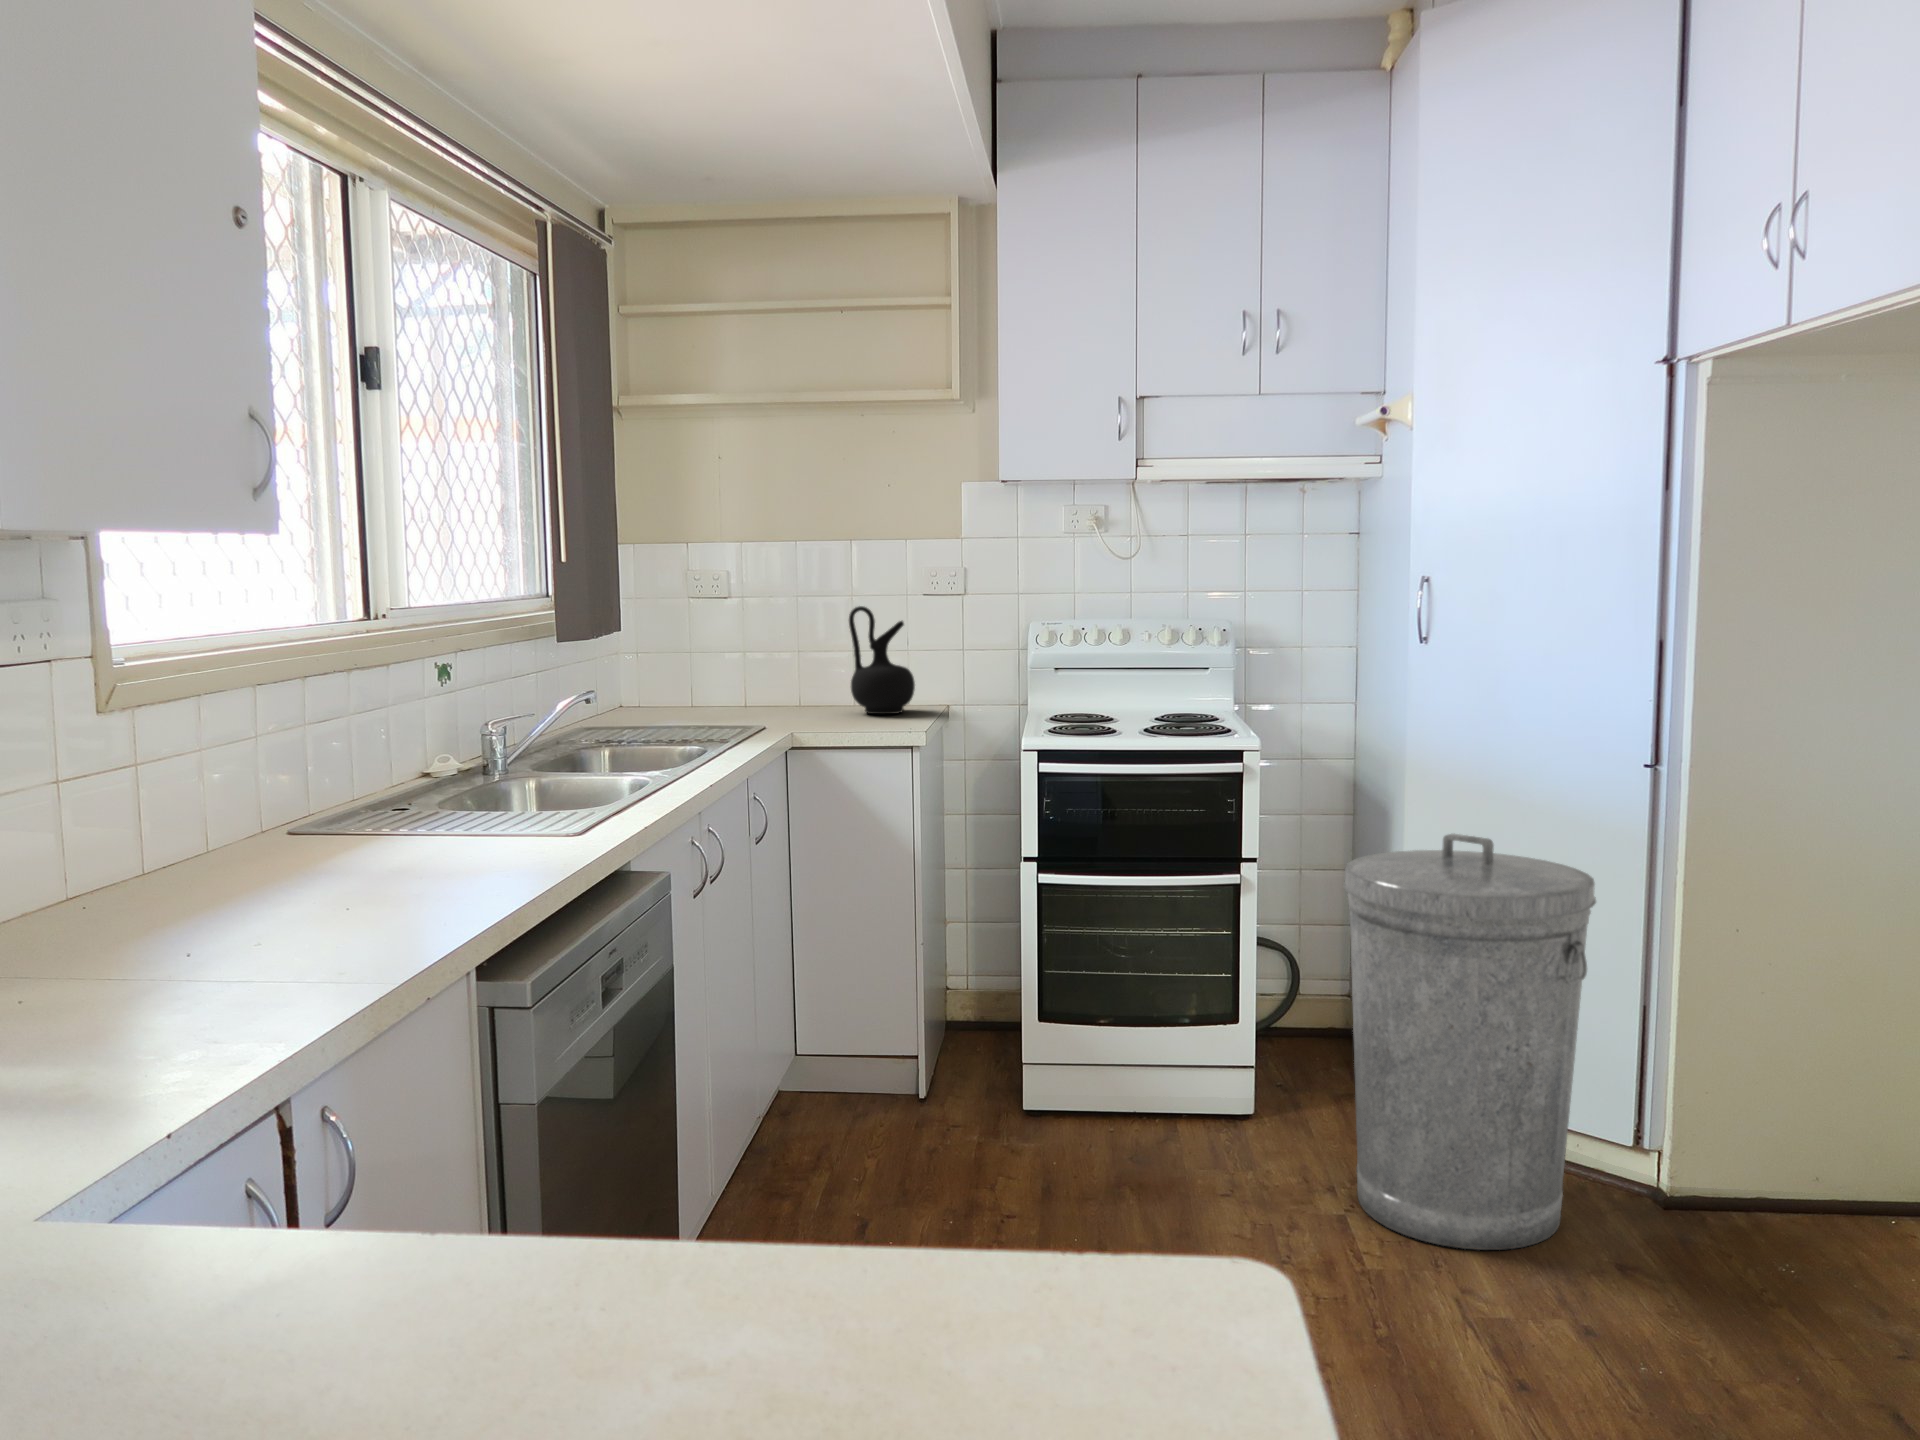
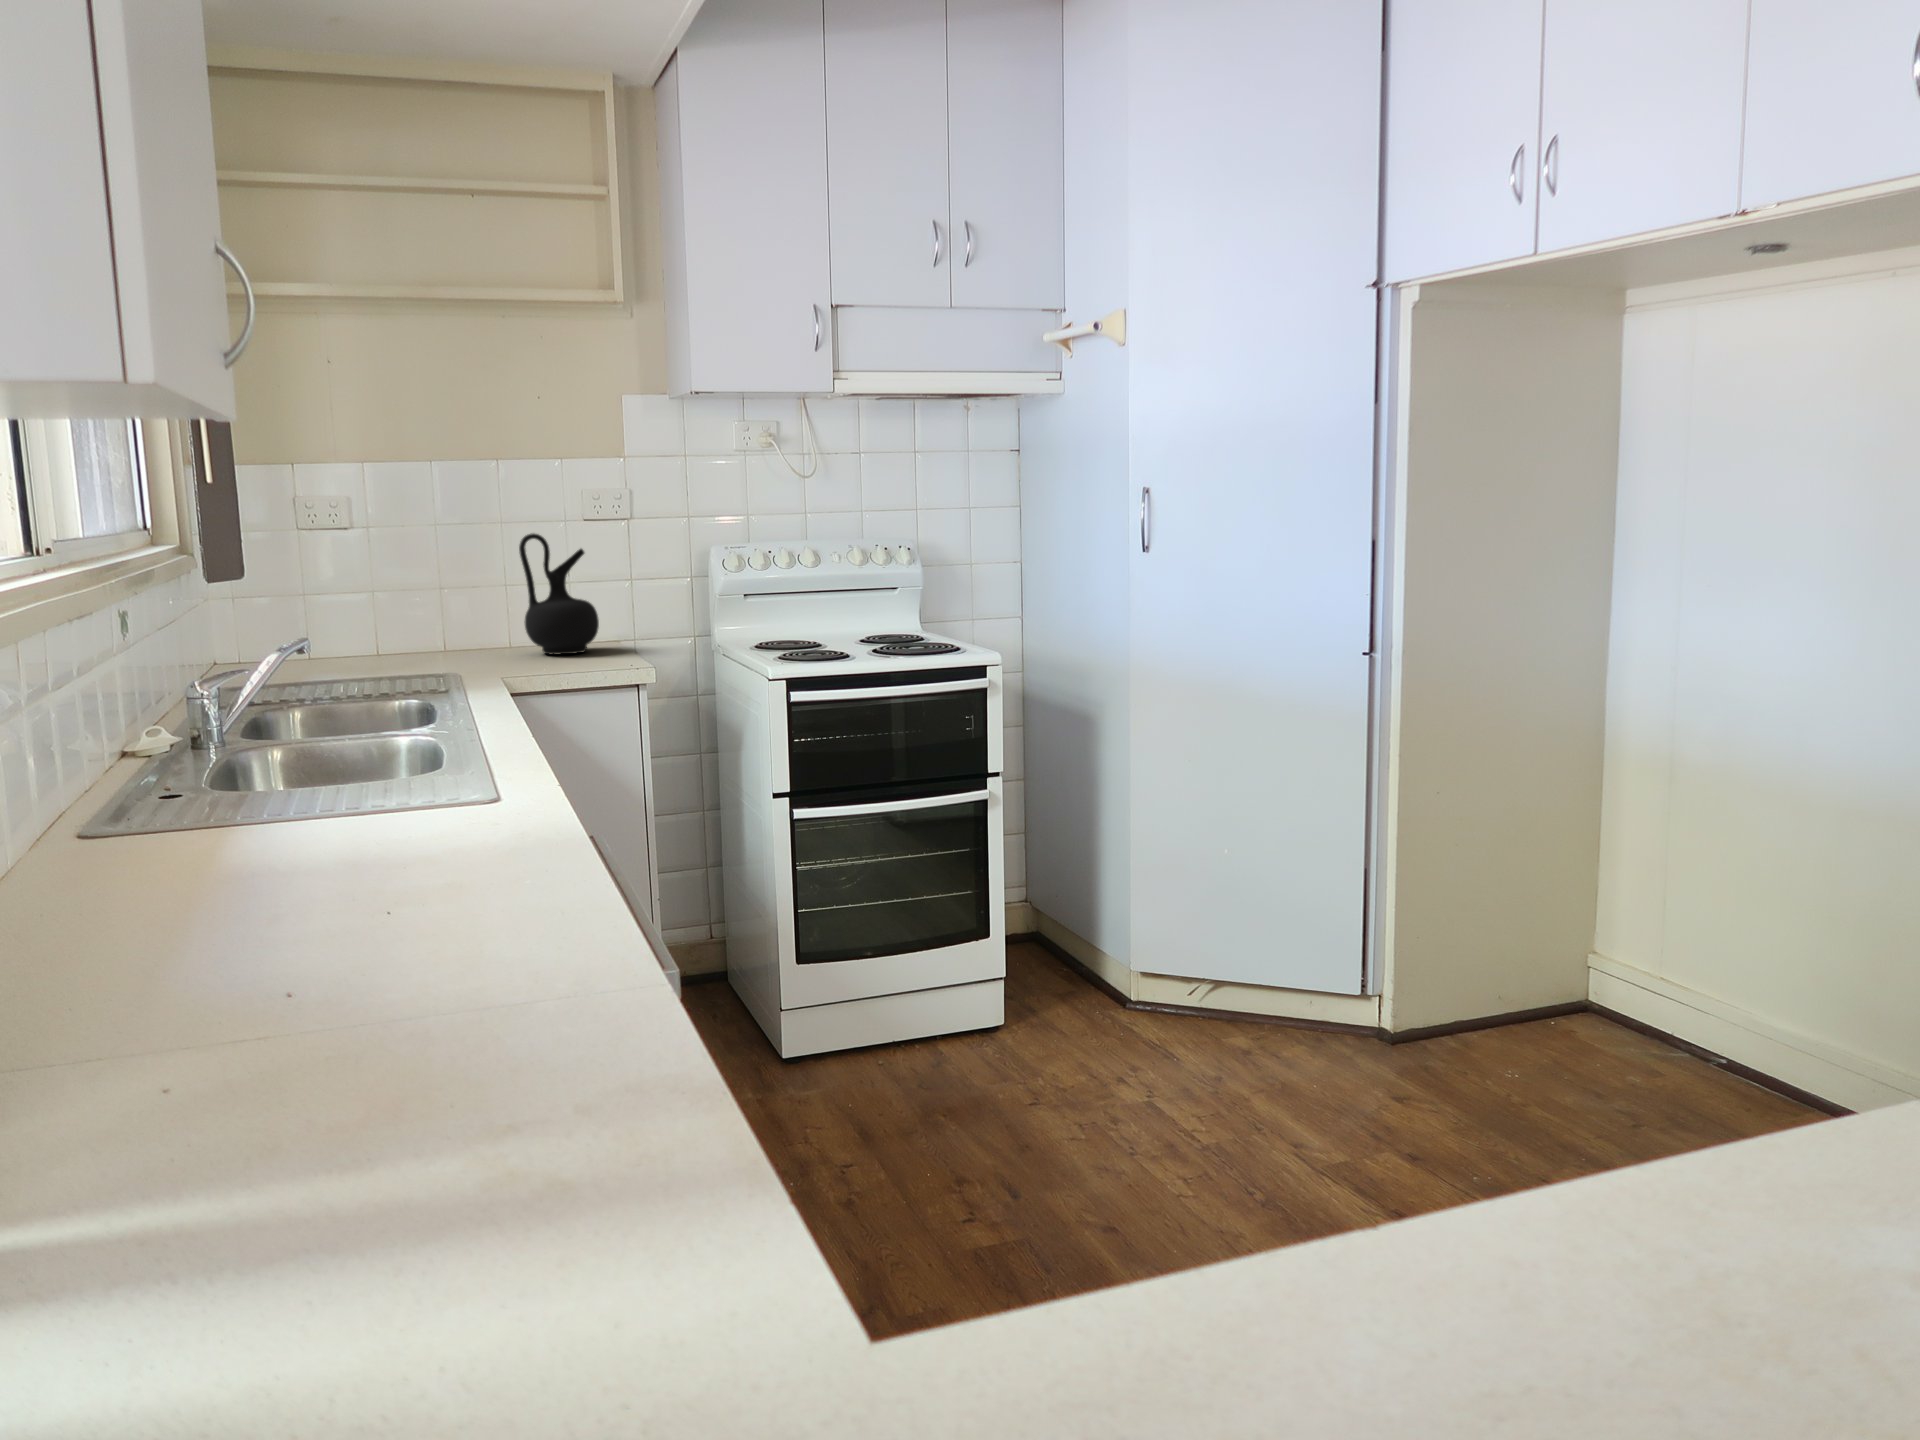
trash can: present [1343,834,1596,1250] -> none [1124,728,1351,1109]

